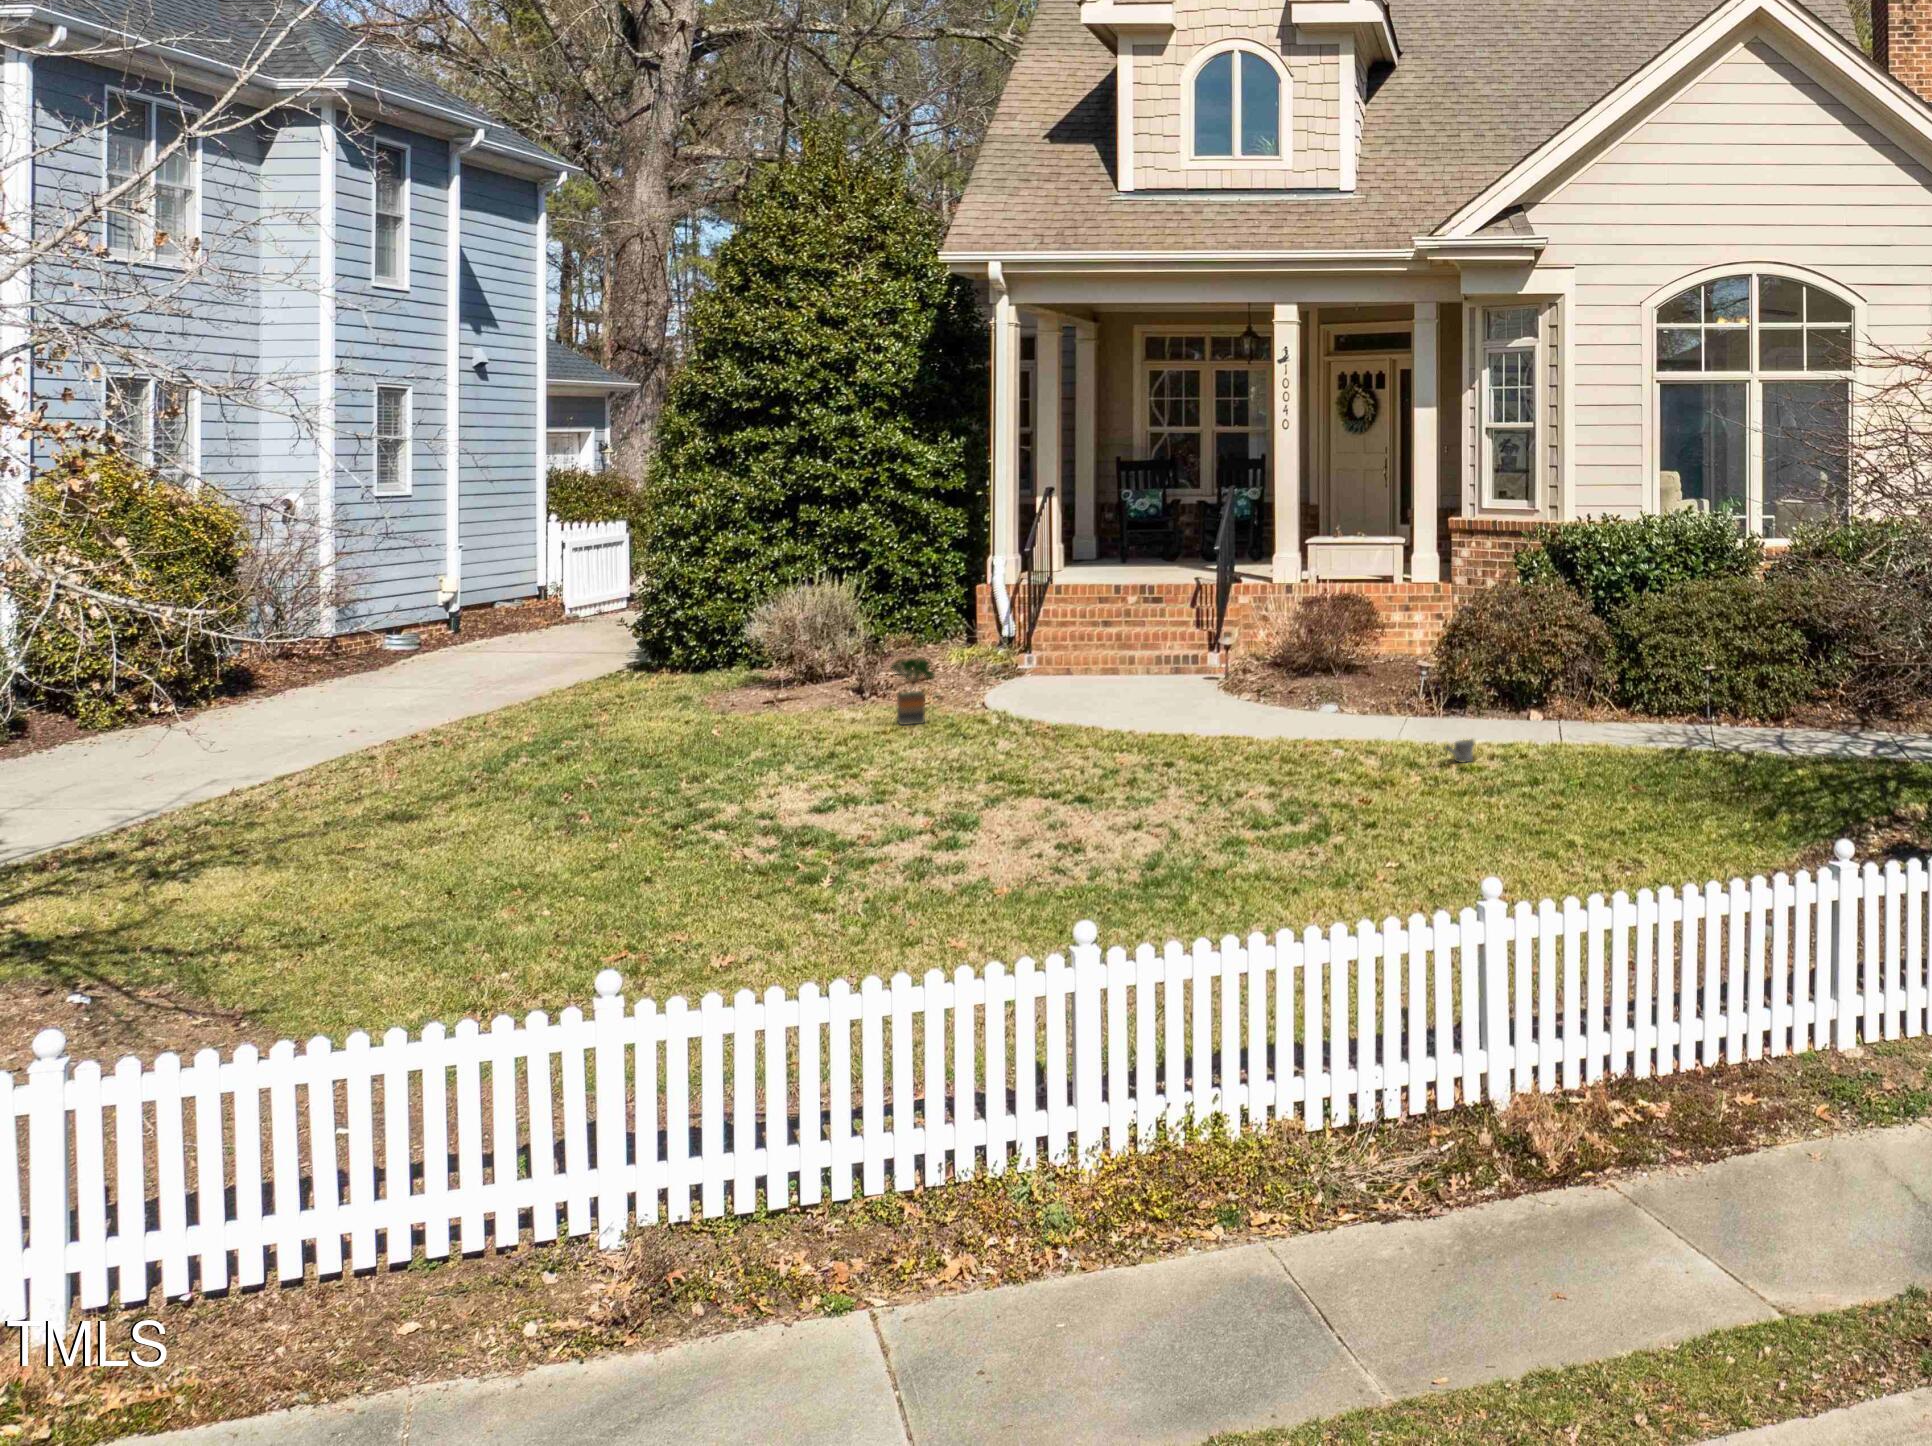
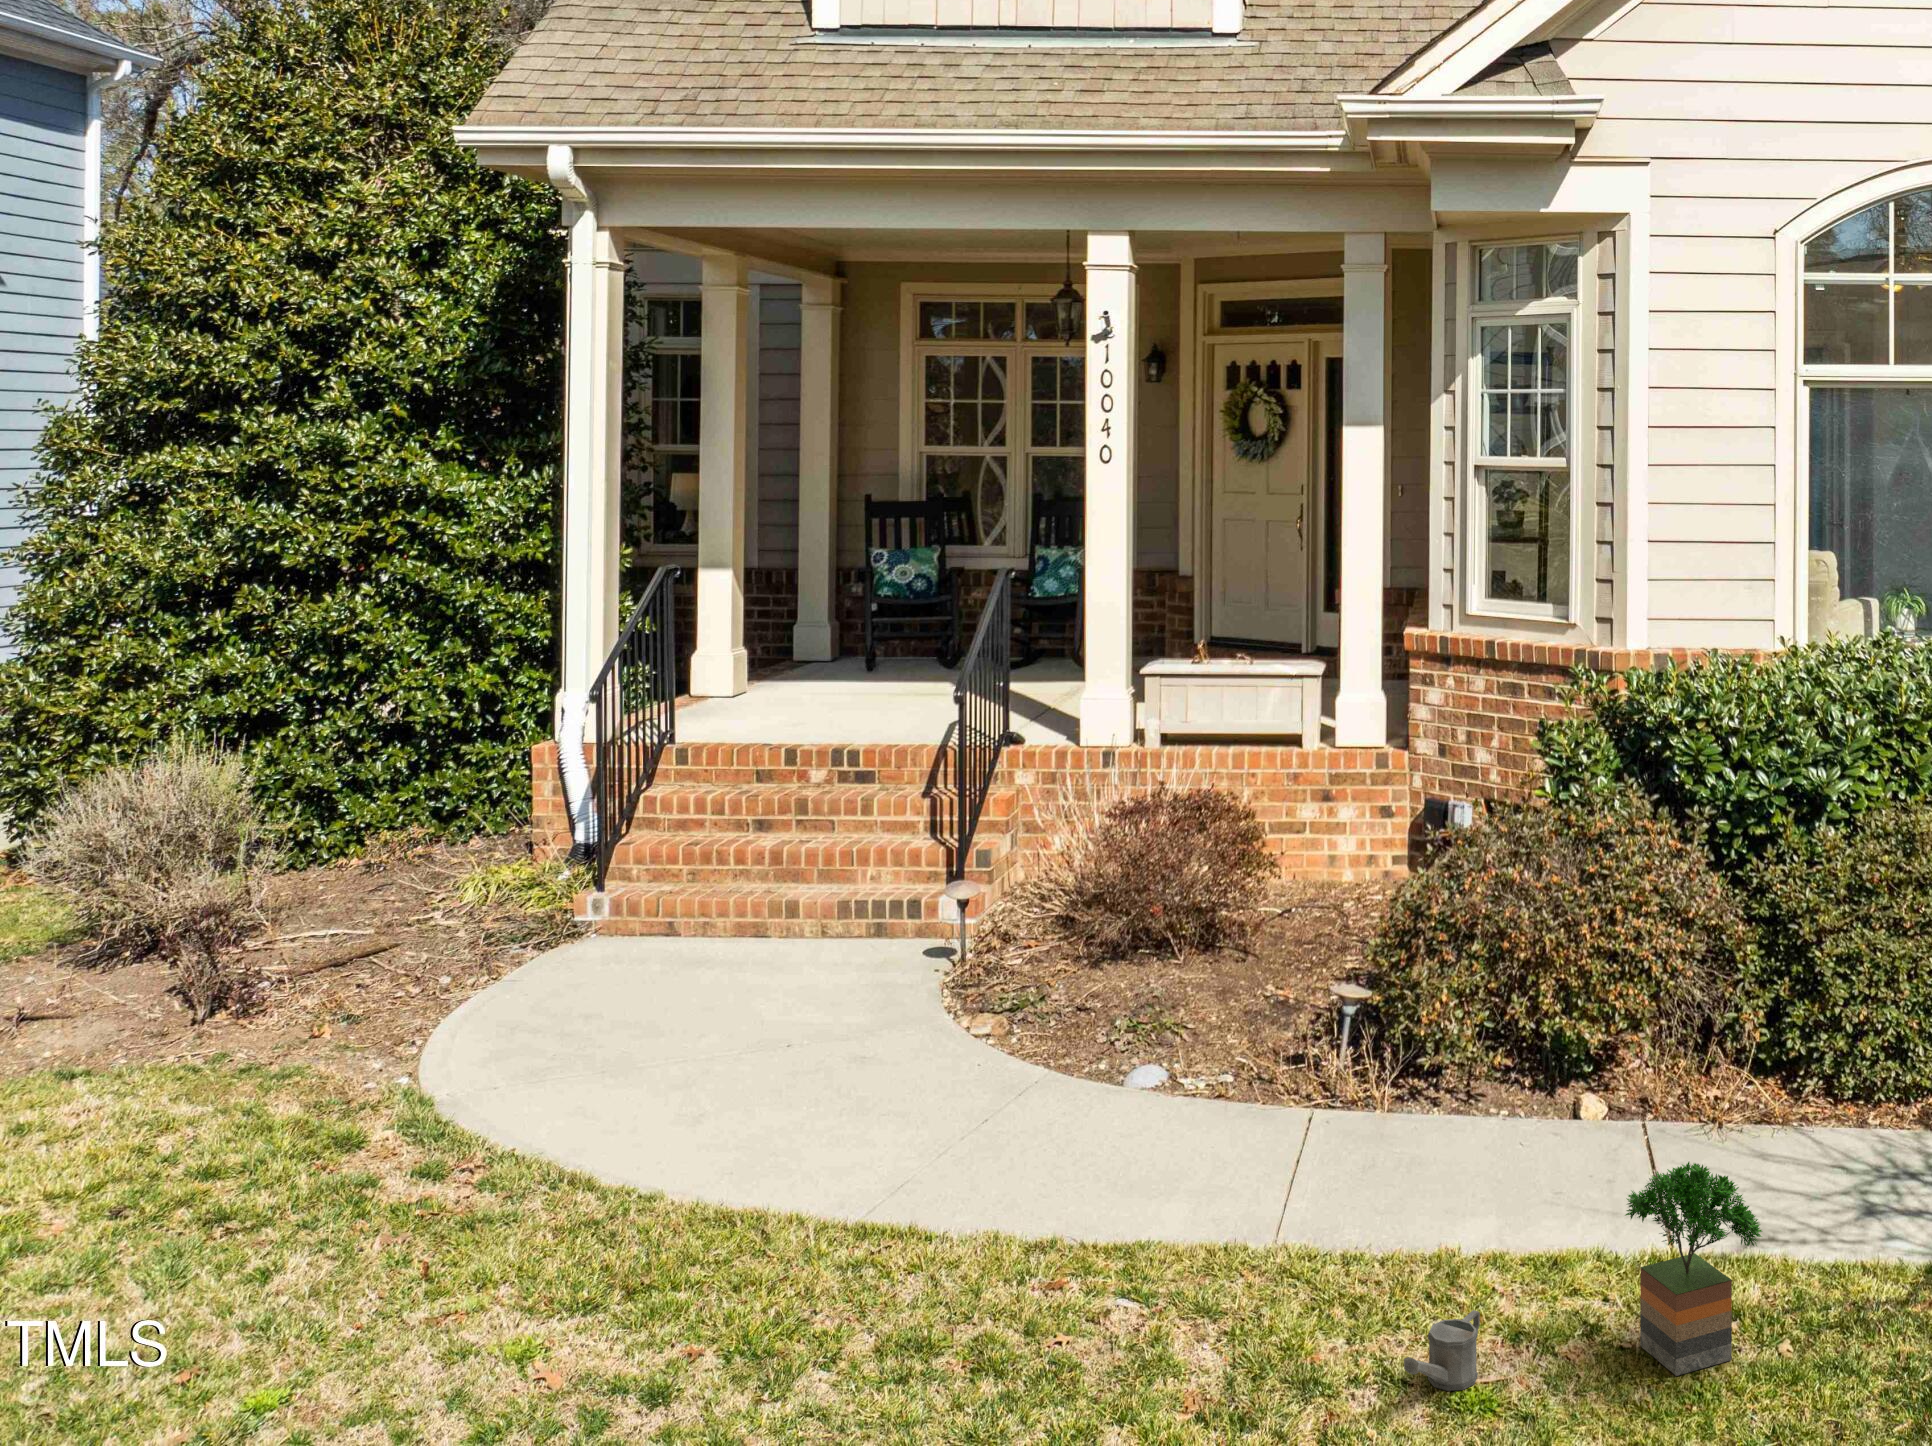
potted tree: present [891,658,935,725] -> present [1625,1162,1762,1376]

